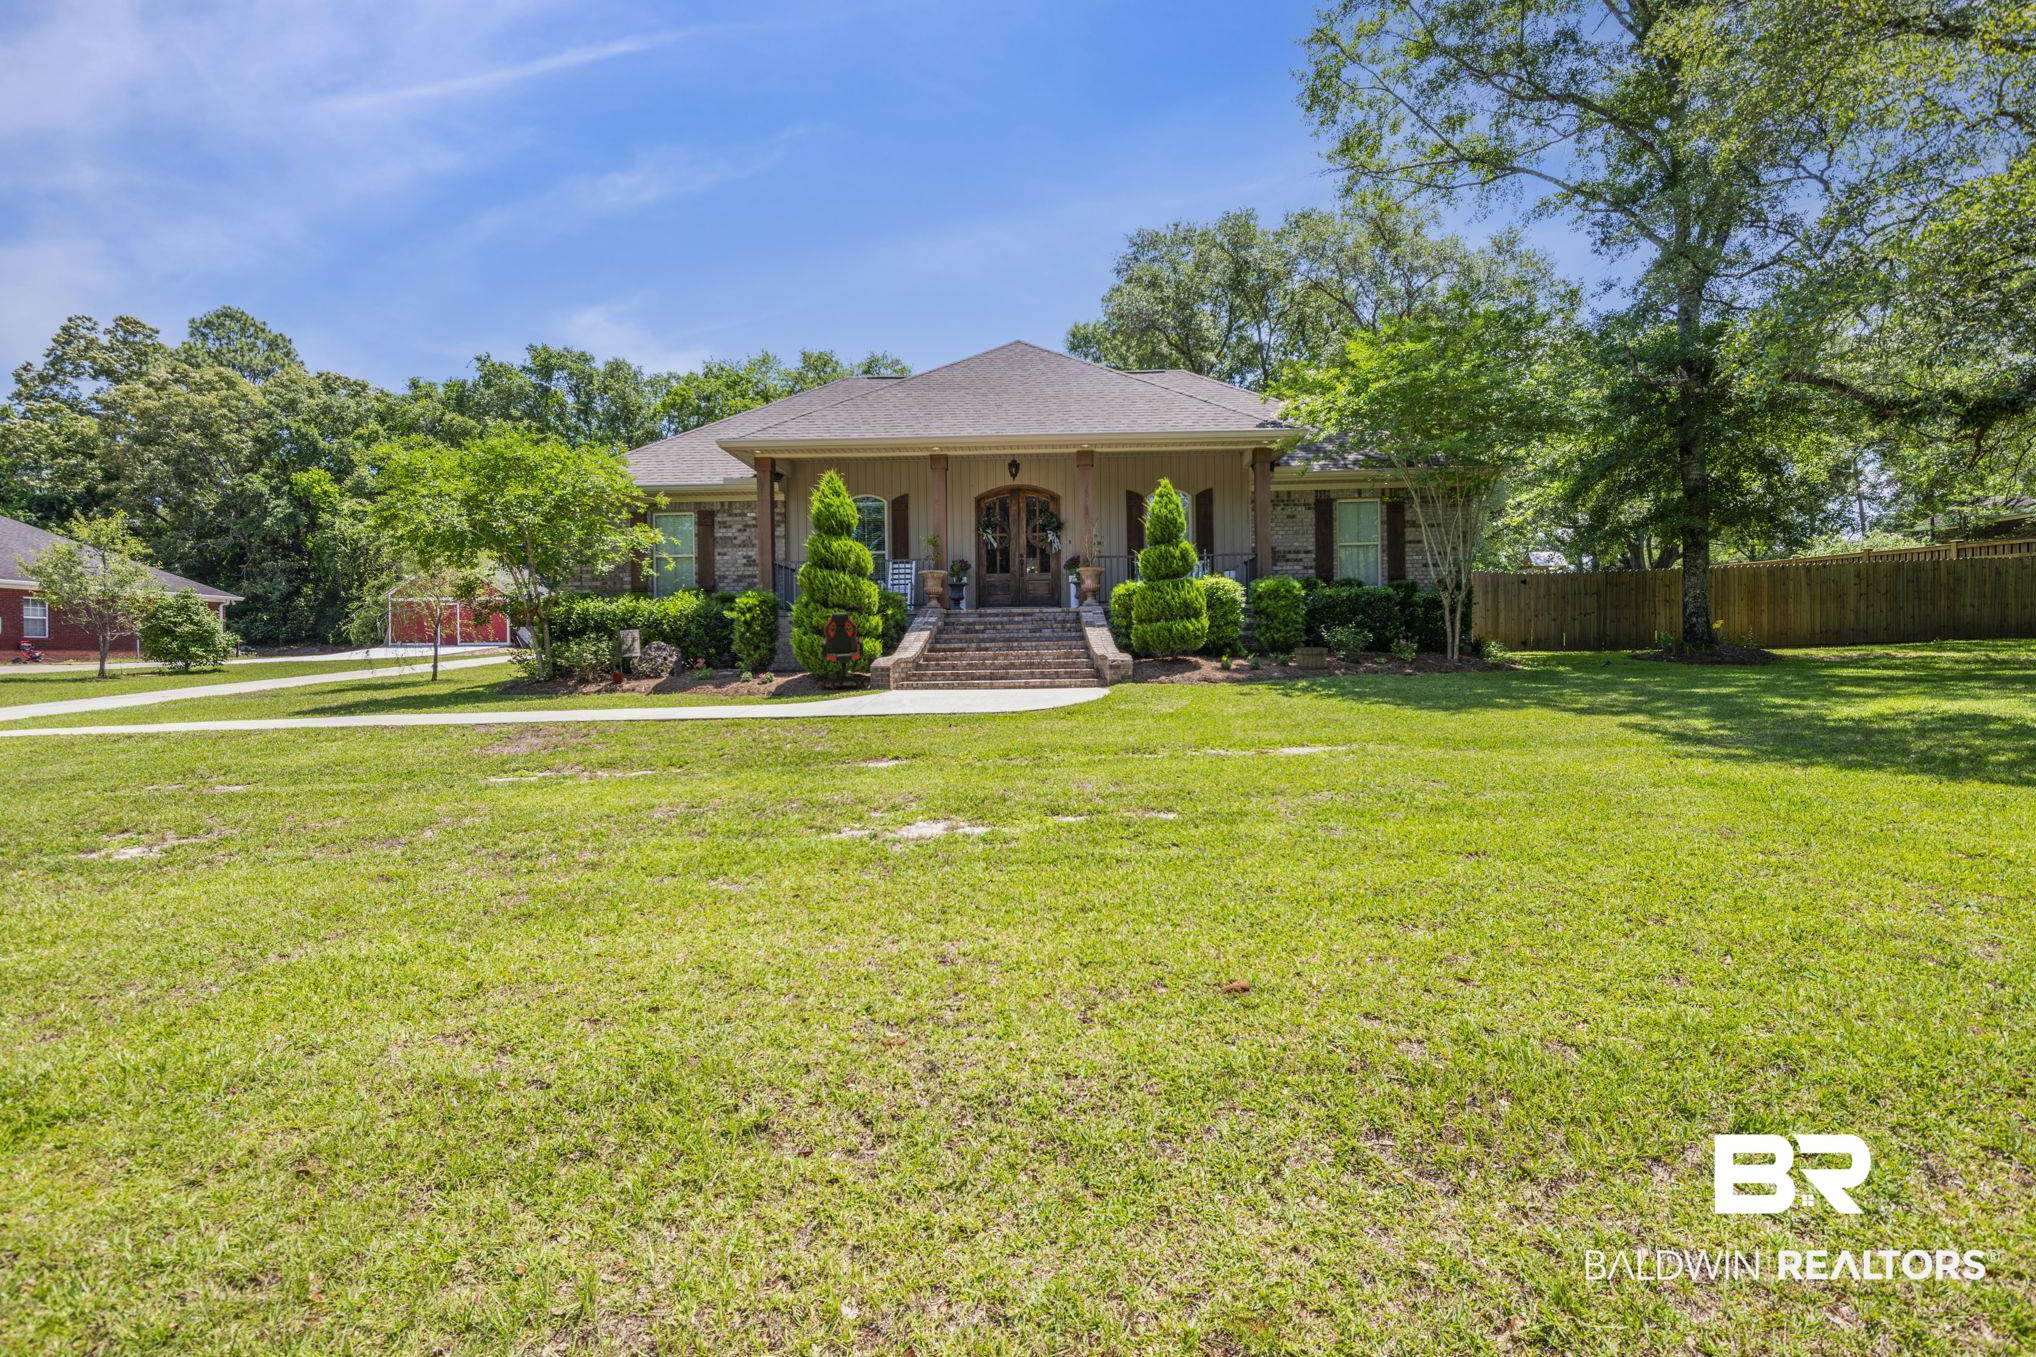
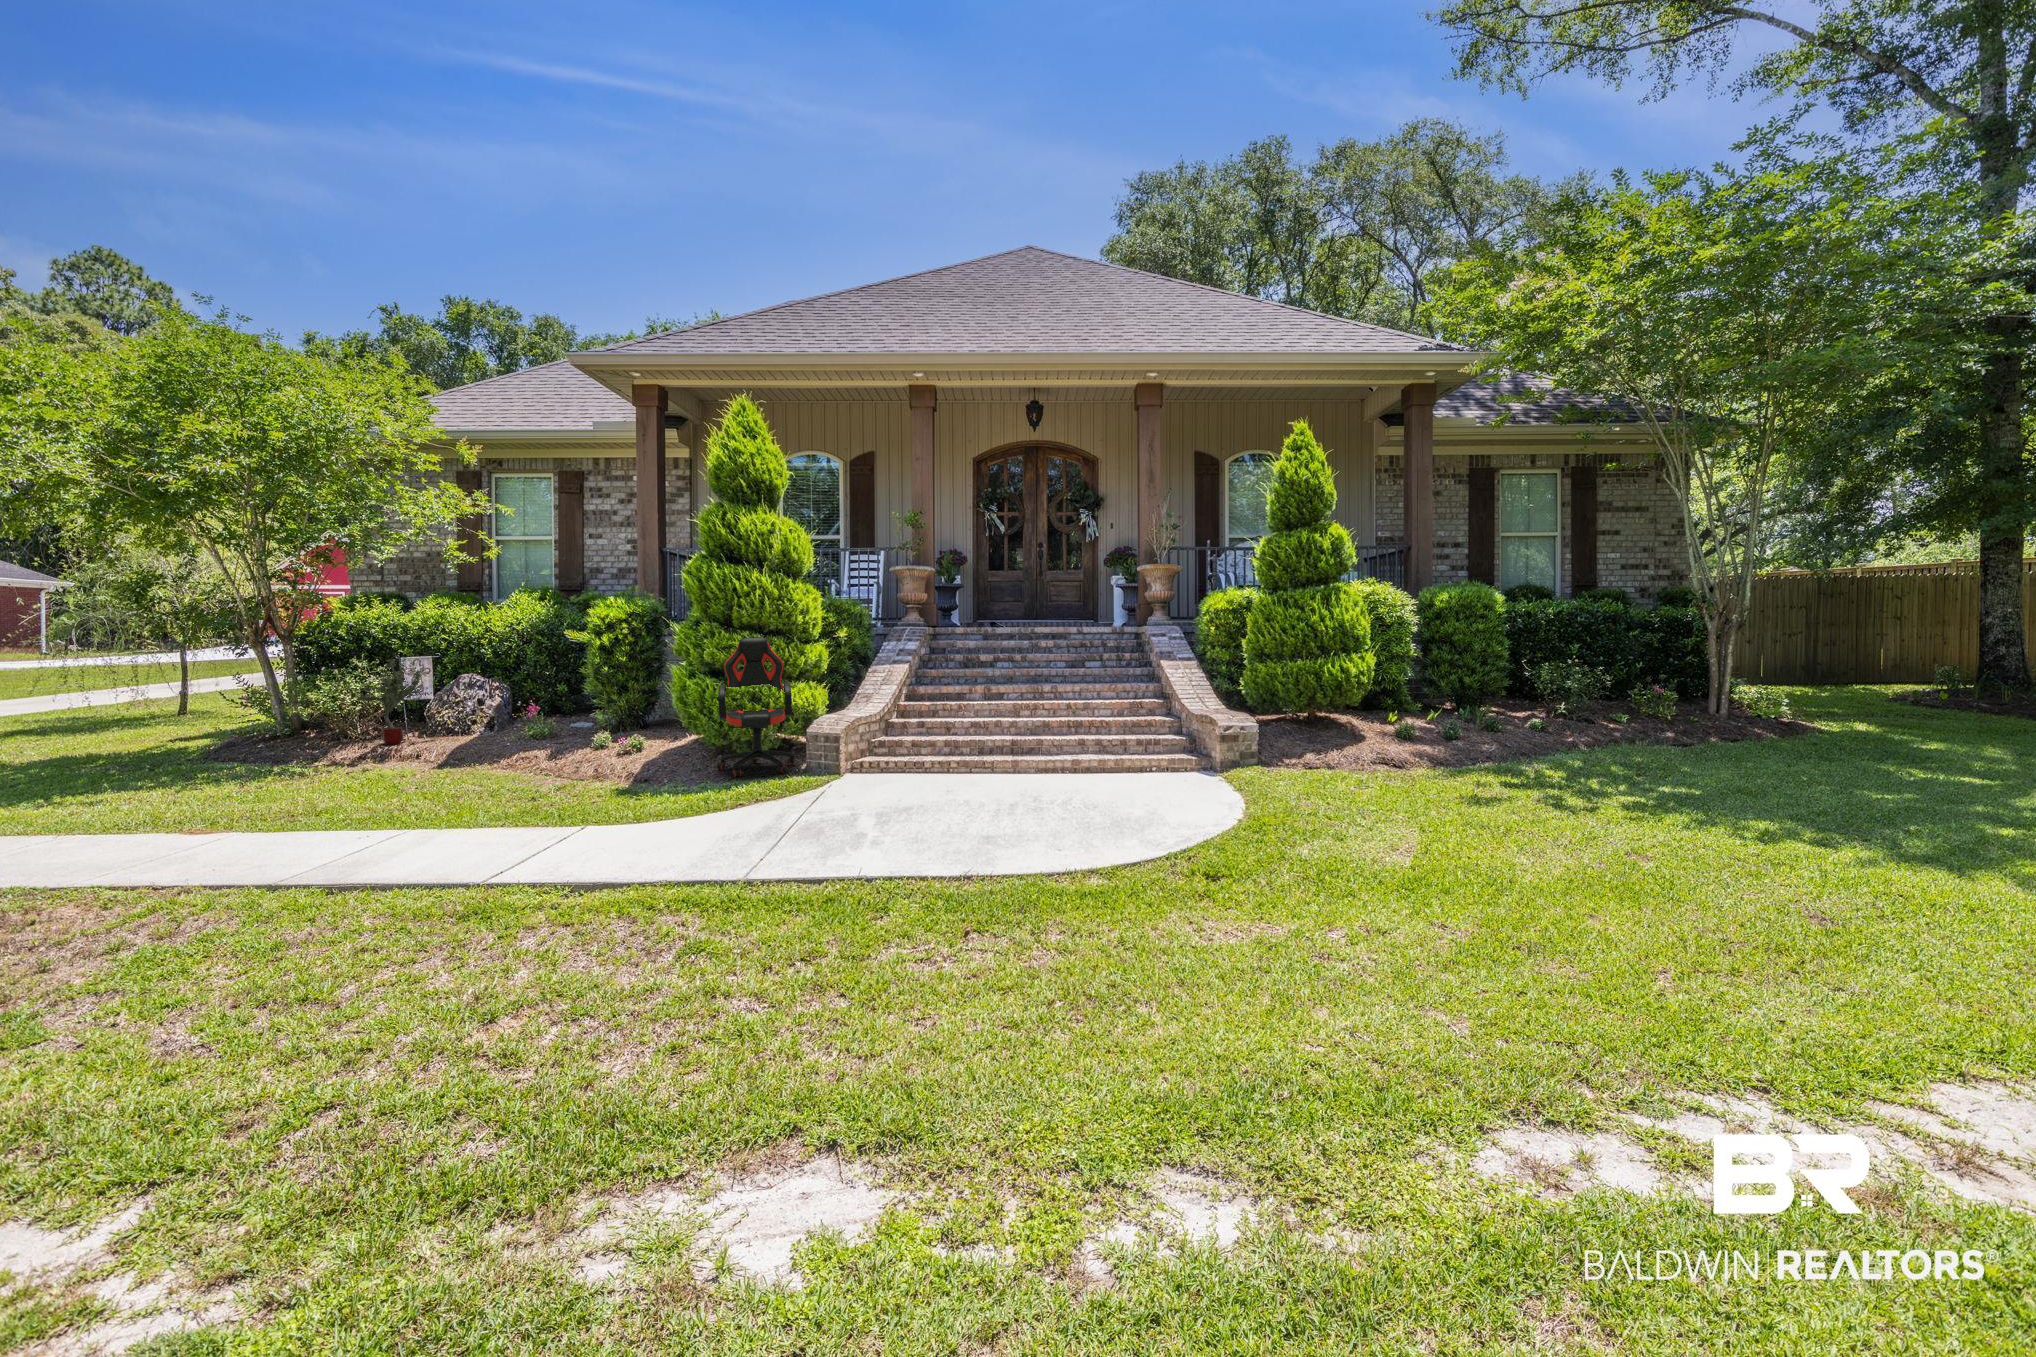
wooden bucket: present [1294,641,1328,670] -> none [1496,688,1555,736]

